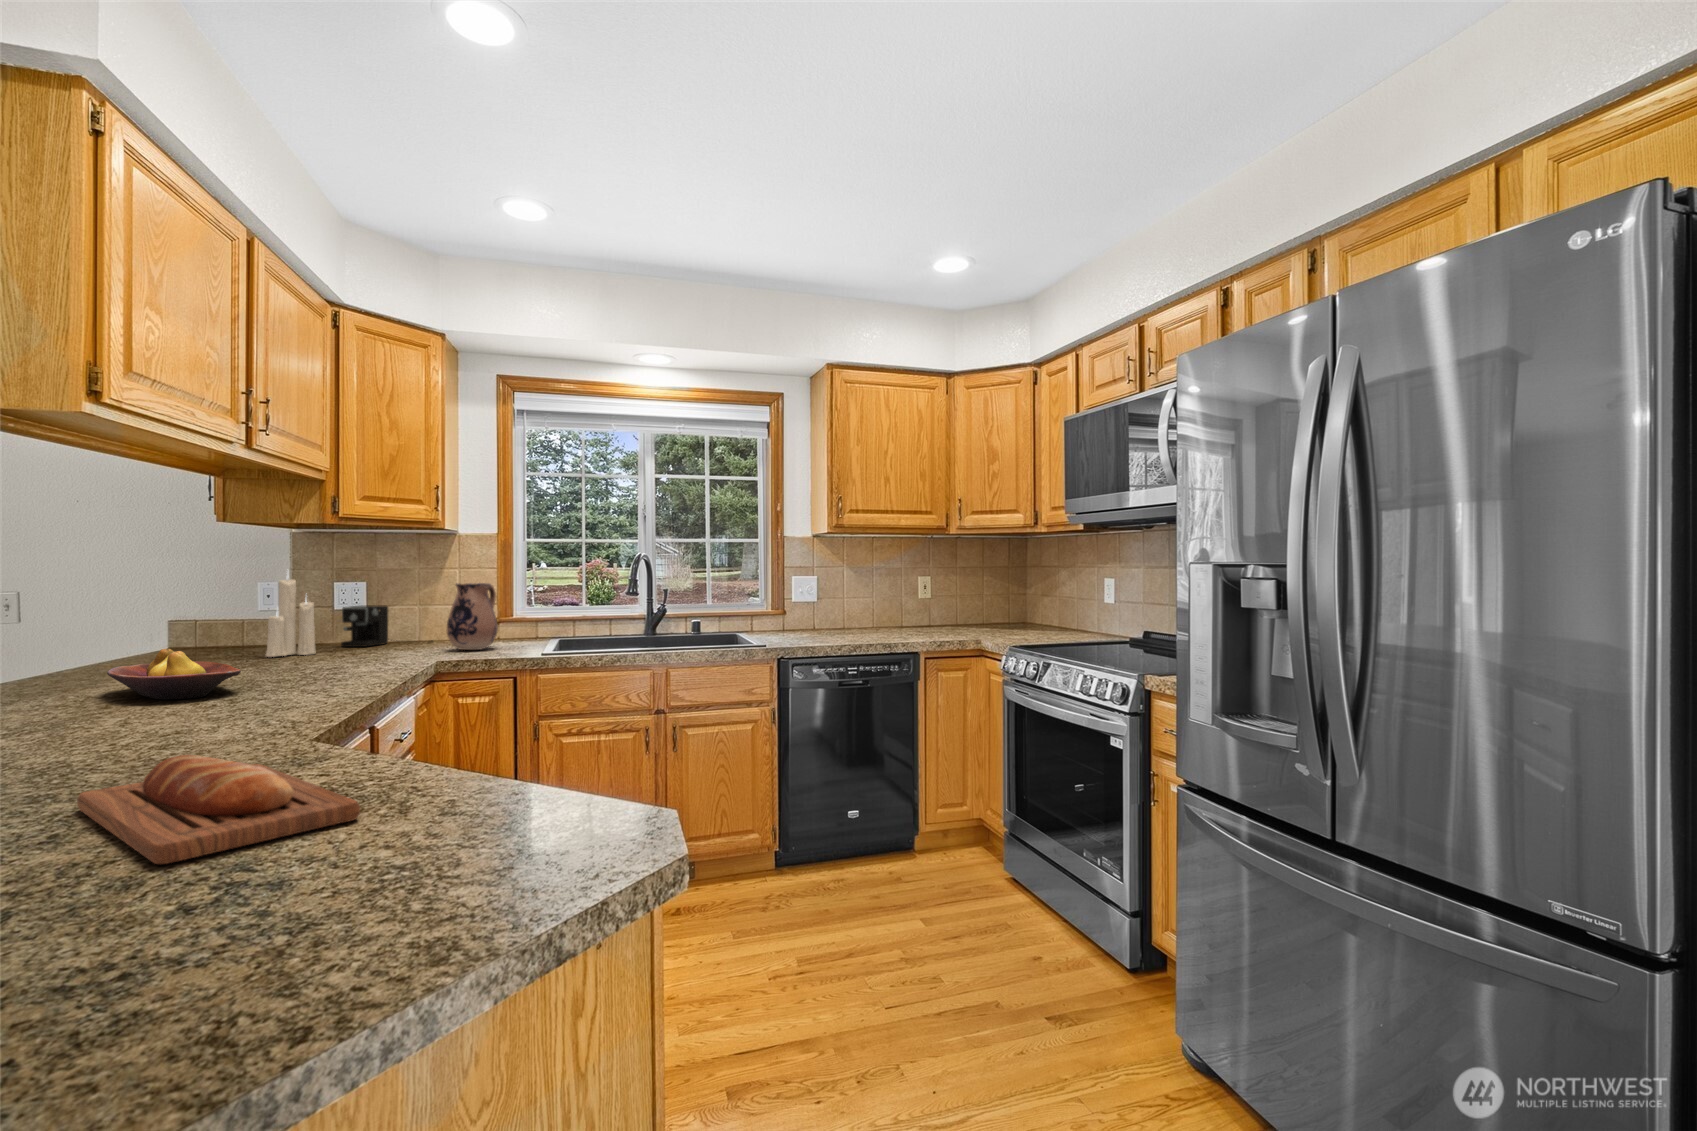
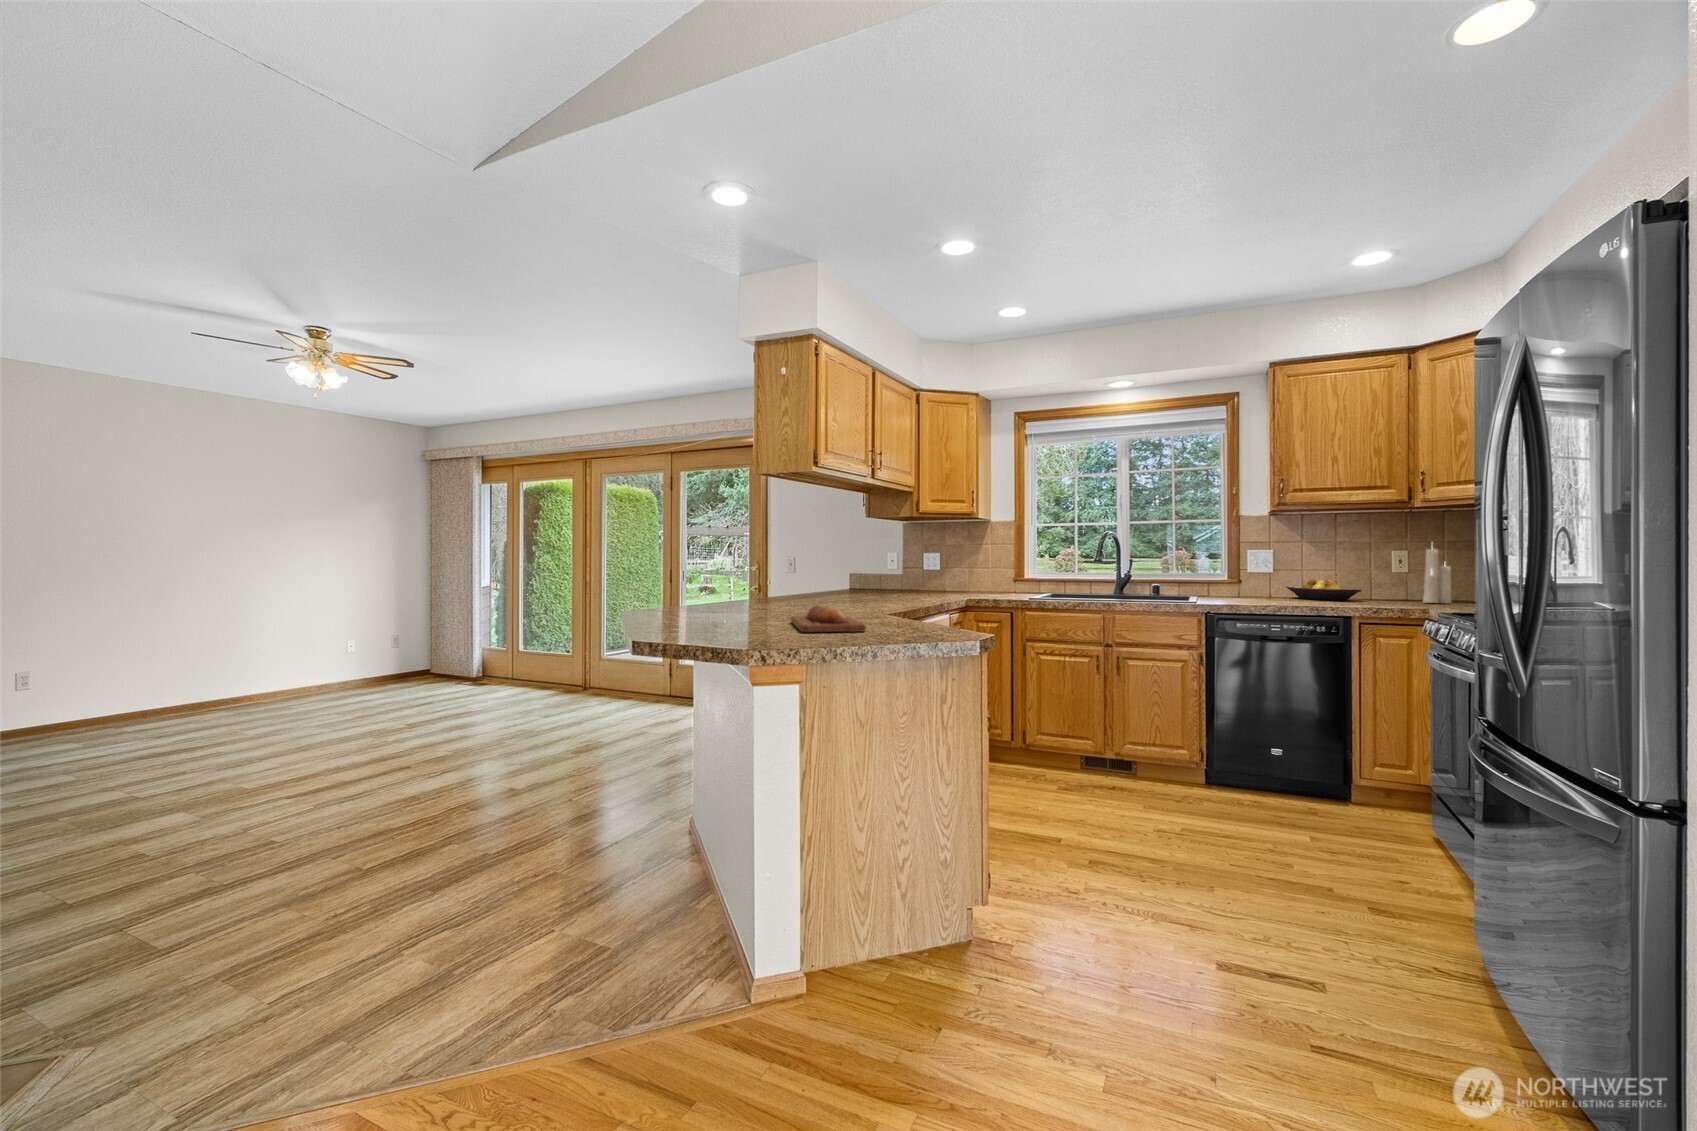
candle: present [266,579,316,657] -> present [1423,549,1451,603]
ceramic pitcher: present [447,583,498,650] -> none [977,552,1007,595]
coffee maker: present [341,606,432,647] -> none [926,567,976,591]
fruit bowl: present [107,649,241,699] -> present [1287,579,1361,601]

